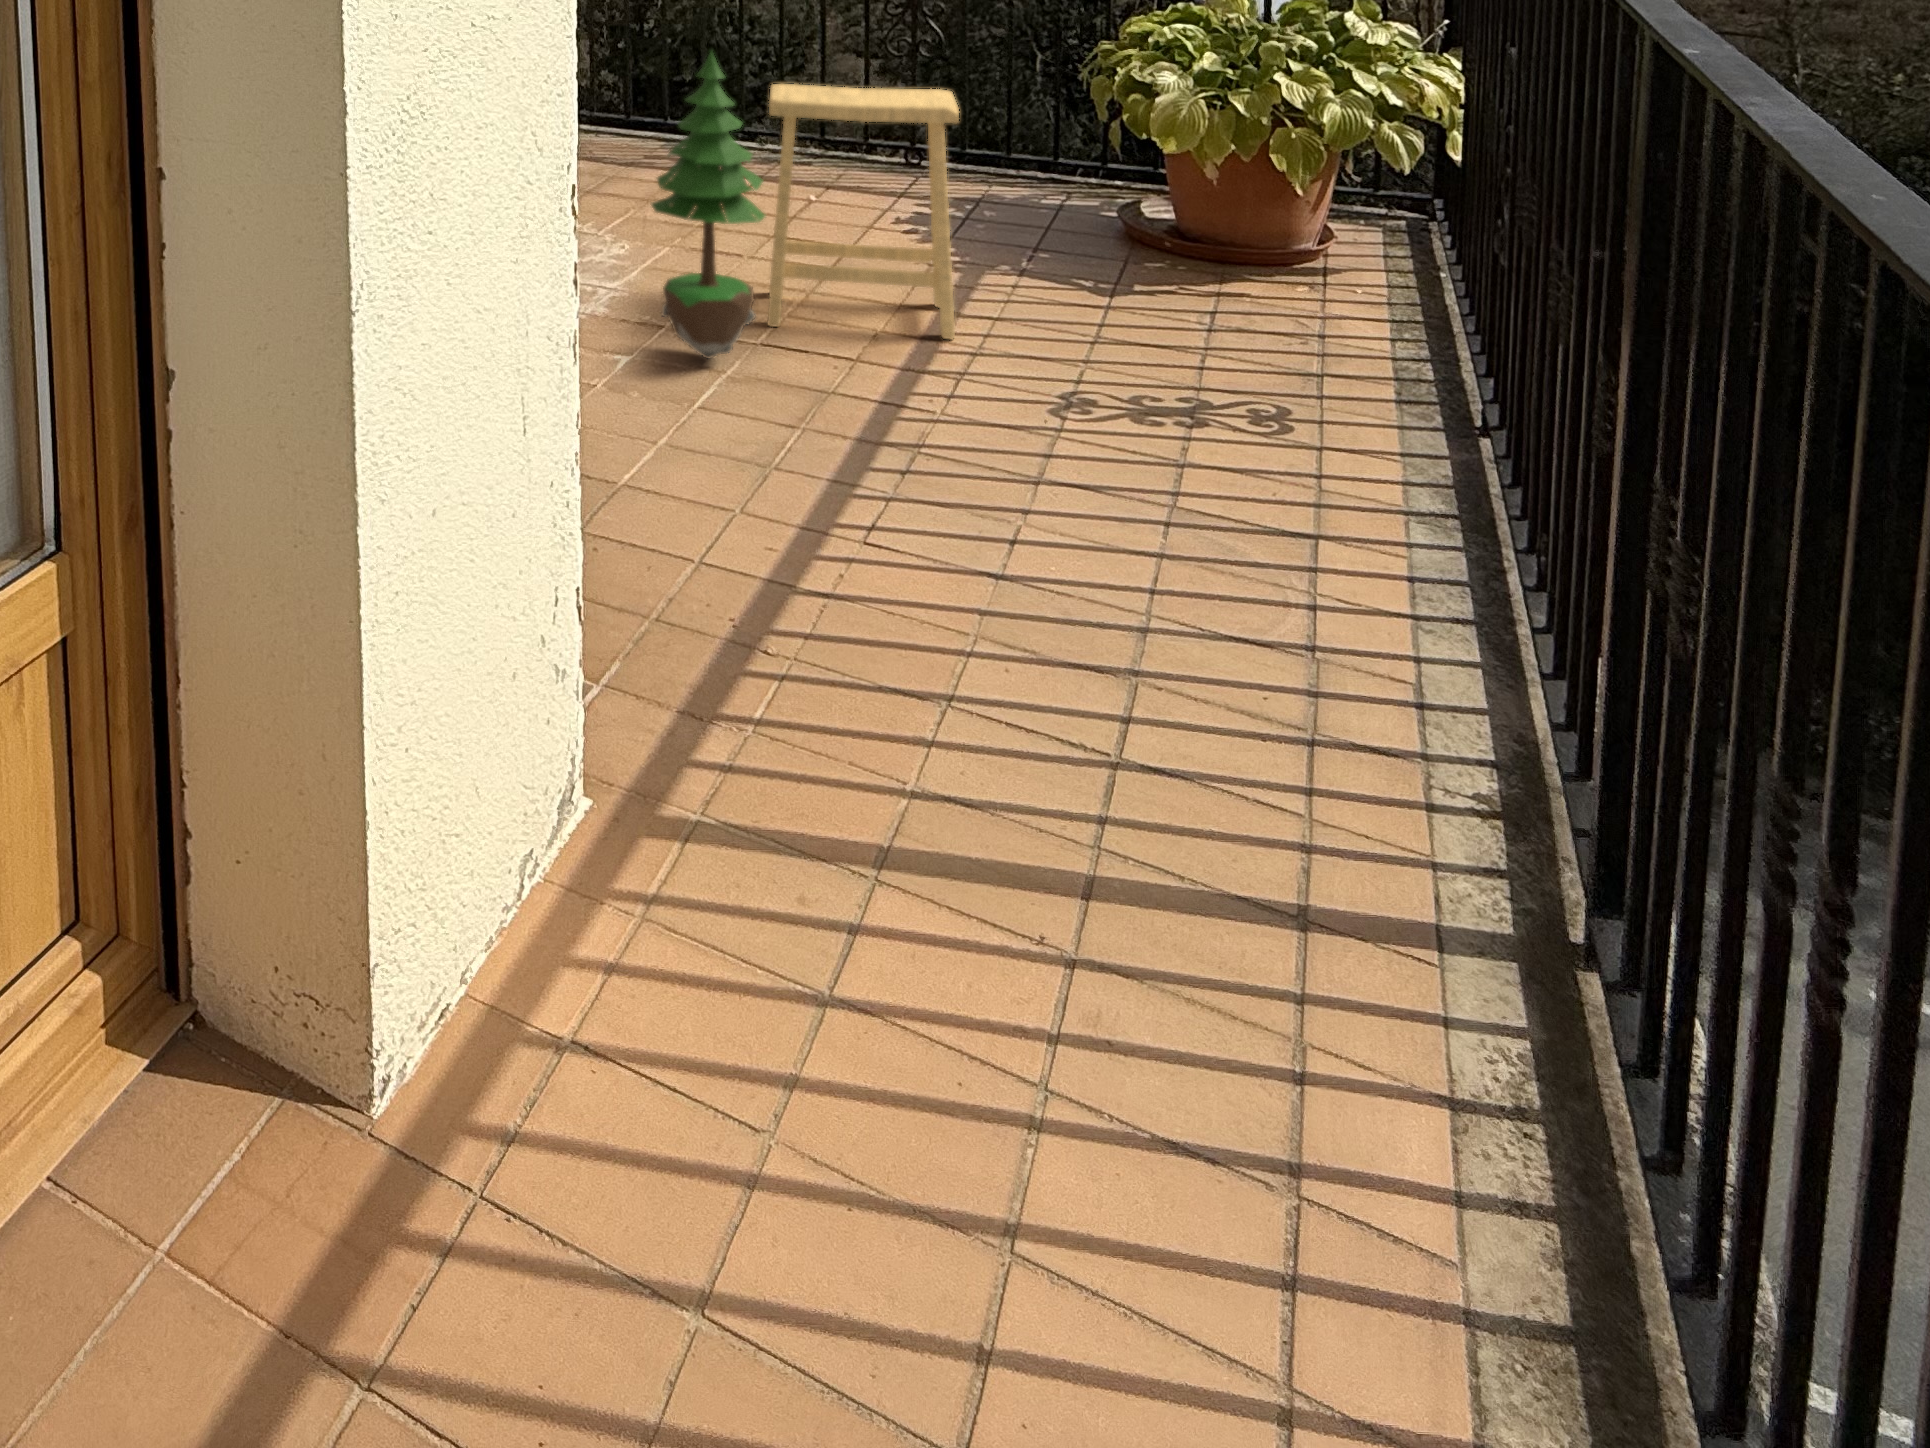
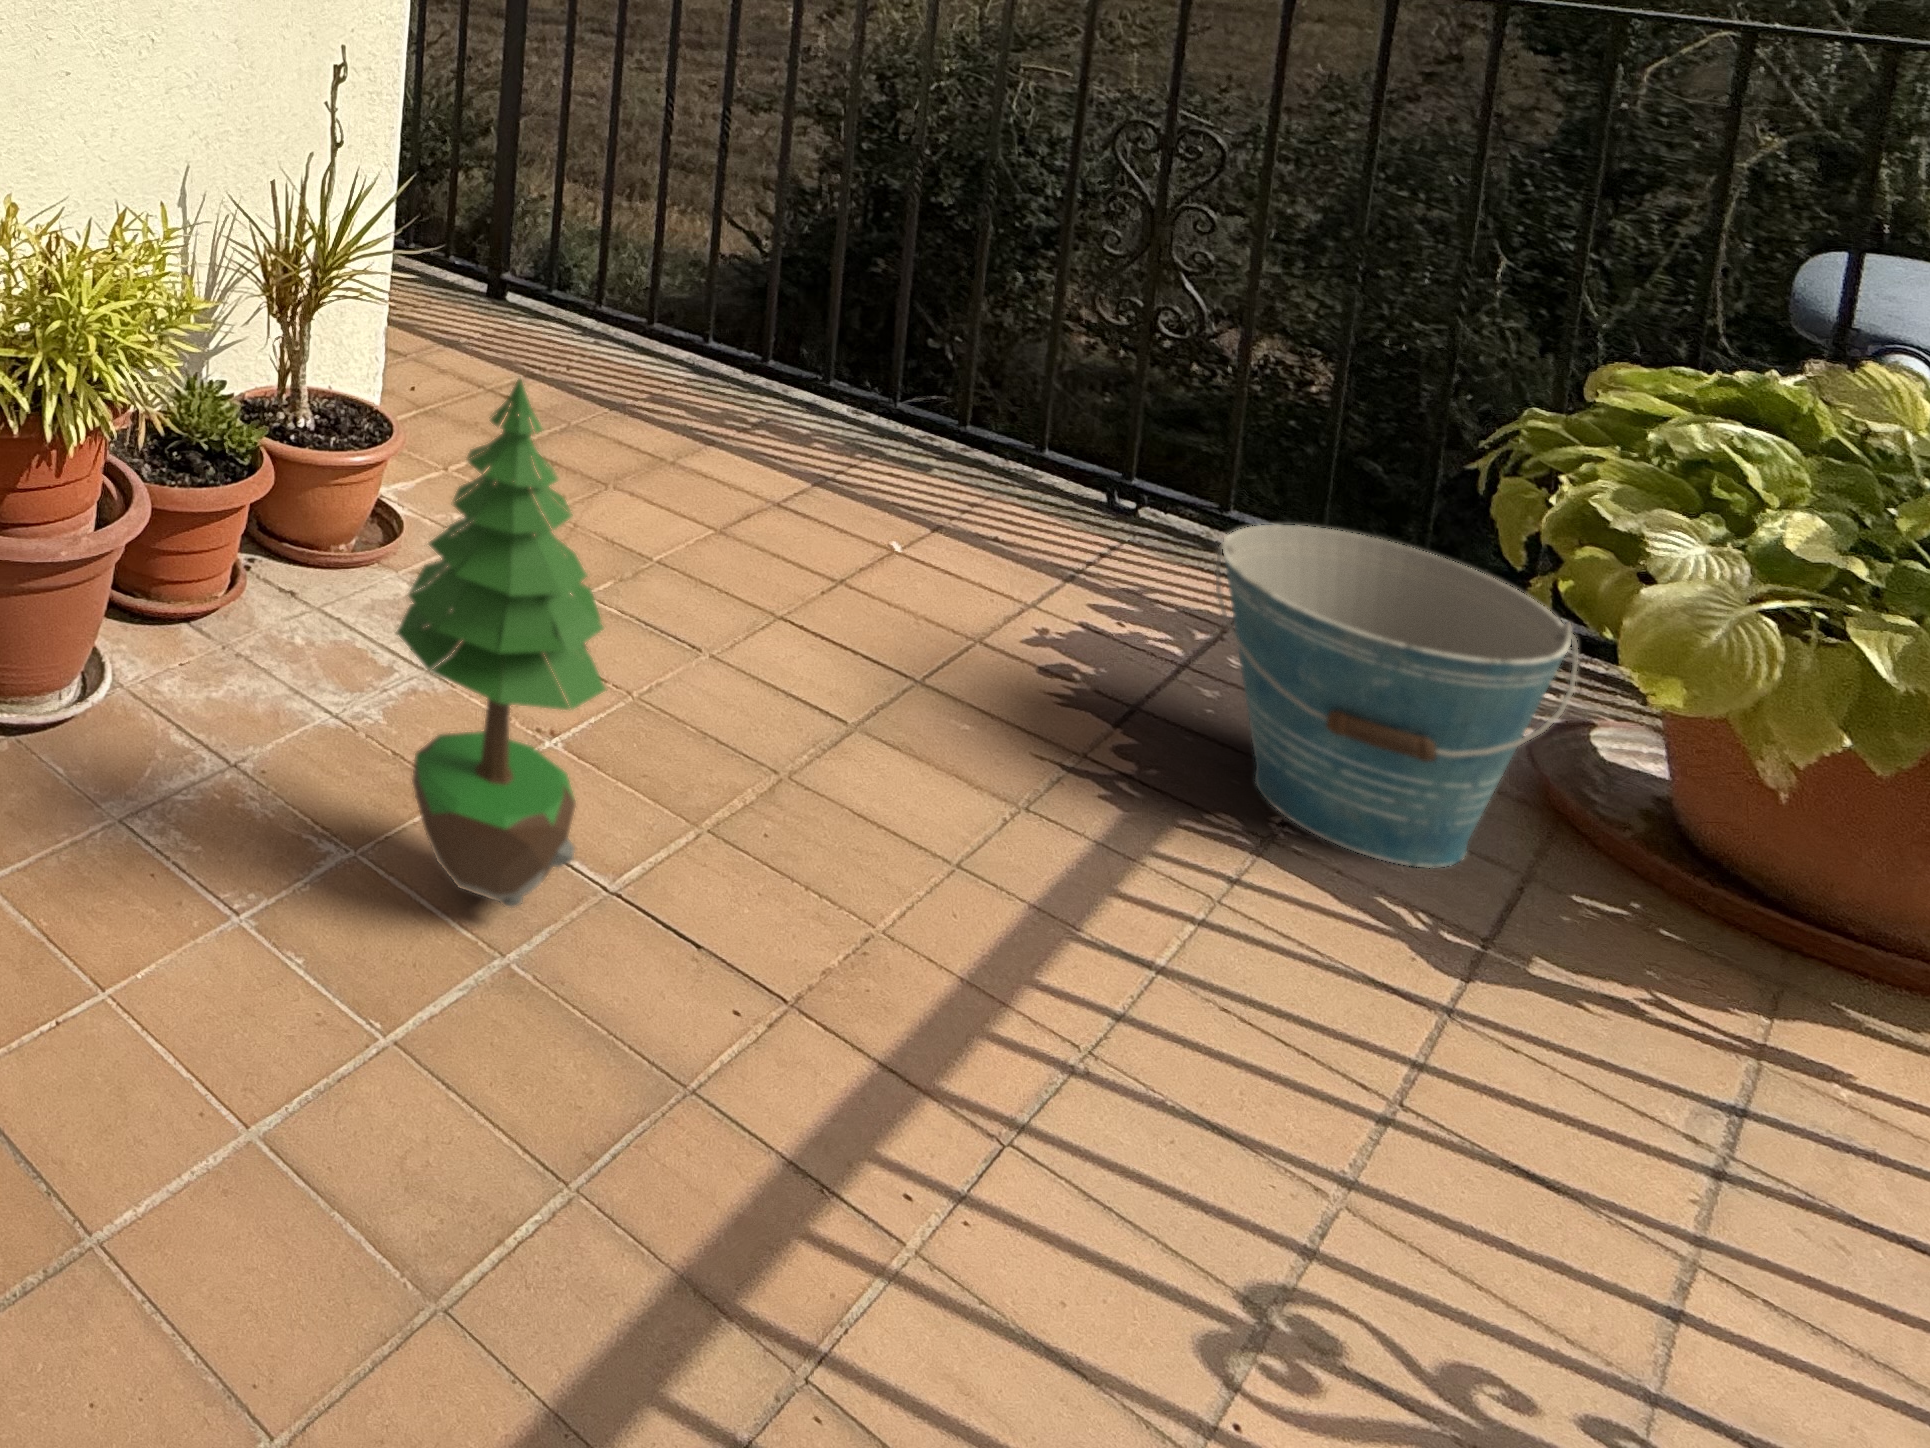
footstool: present [768,84,959,339] -> none [658,416,1091,1003]
bucket: none [980,117,1134,269] -> present [1216,525,1578,868]

